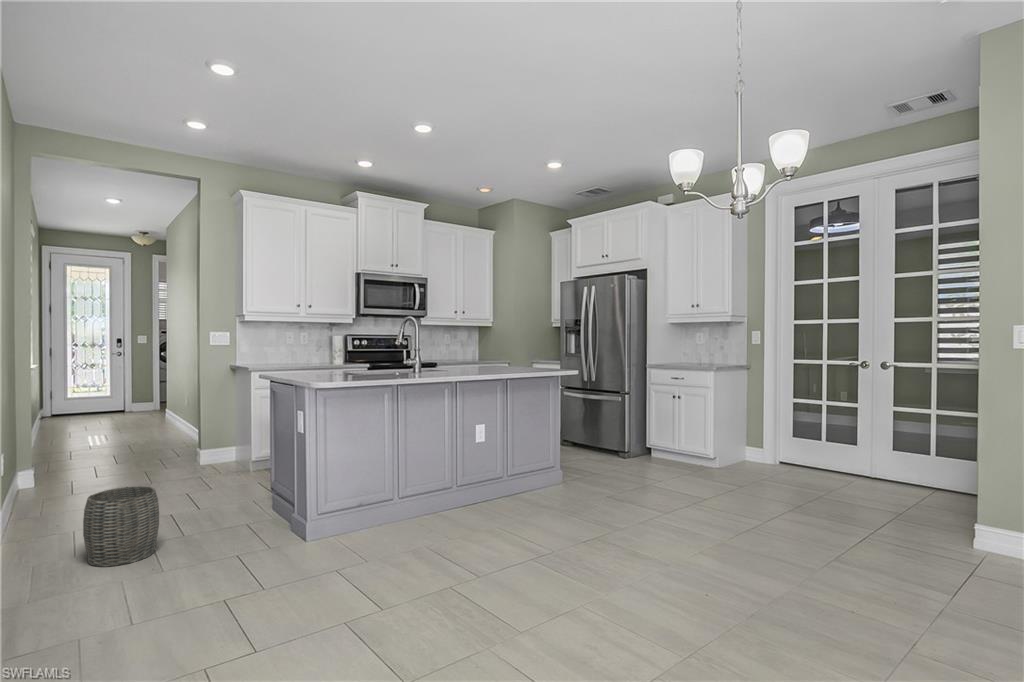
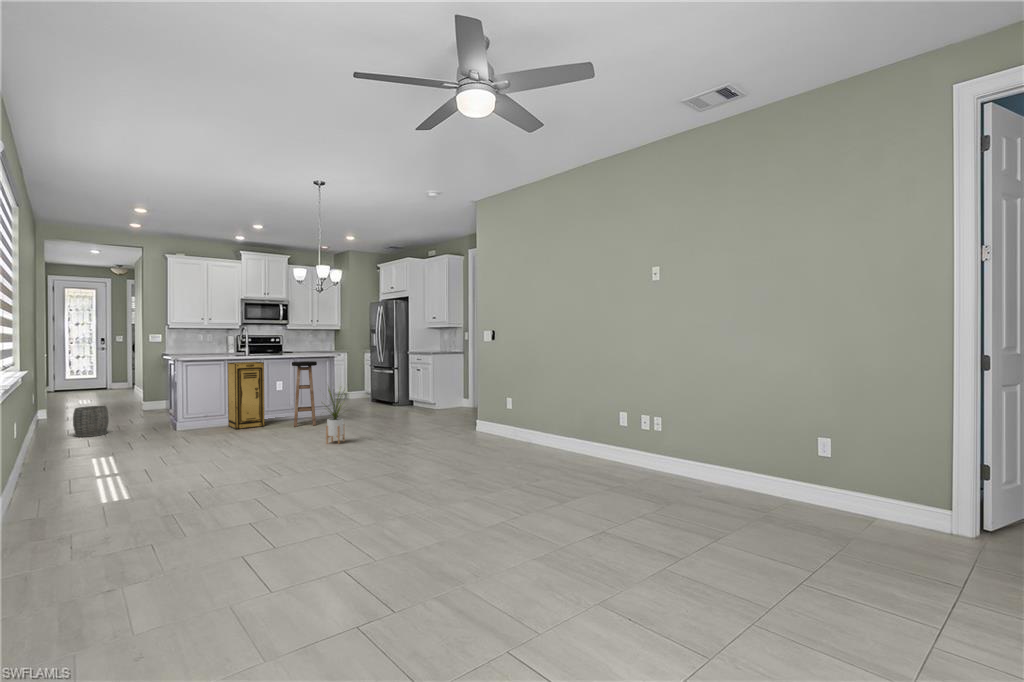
storage cabinet: none [398,387,475,539] -> present [228,362,264,429]
bar stool: none [524,387,580,529] -> present [292,361,317,427]
house plant: none [706,450,803,625] -> present [326,389,345,444]

